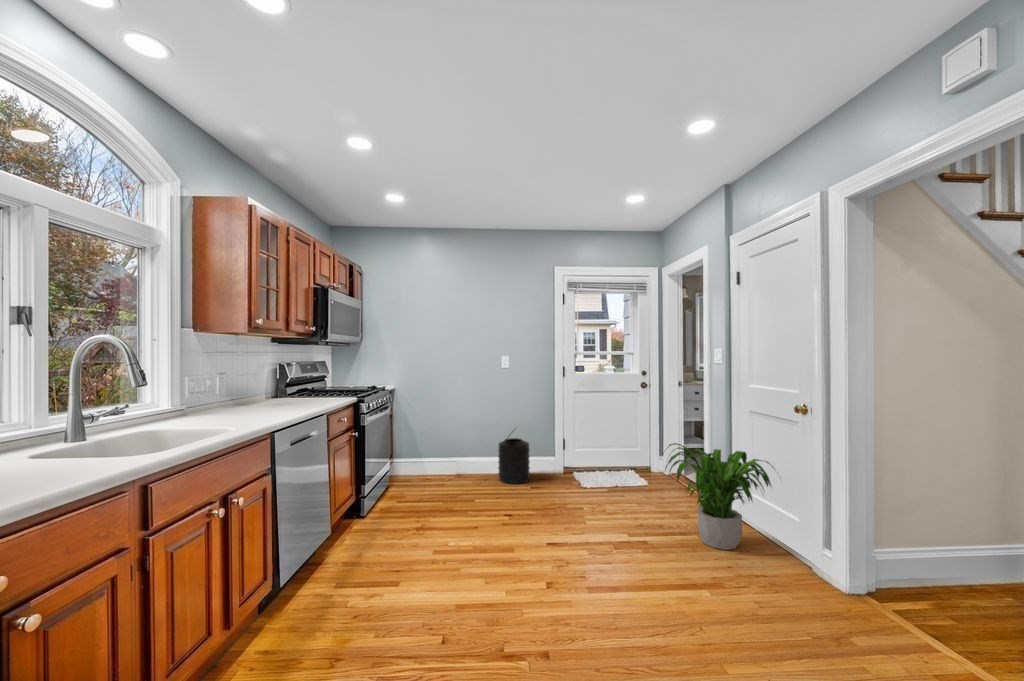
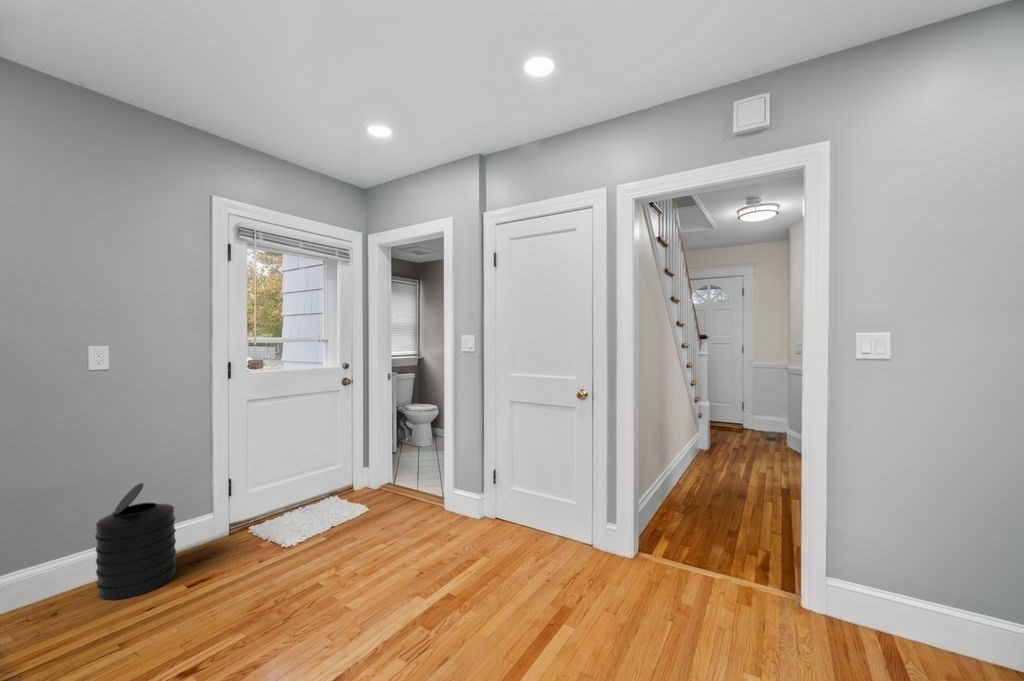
potted plant: present [665,443,774,550] -> none [442,446,577,565]

